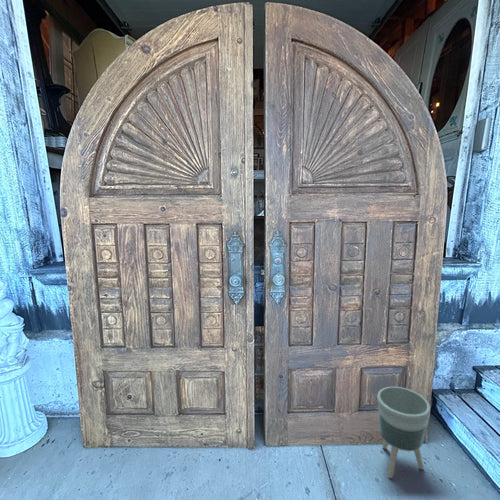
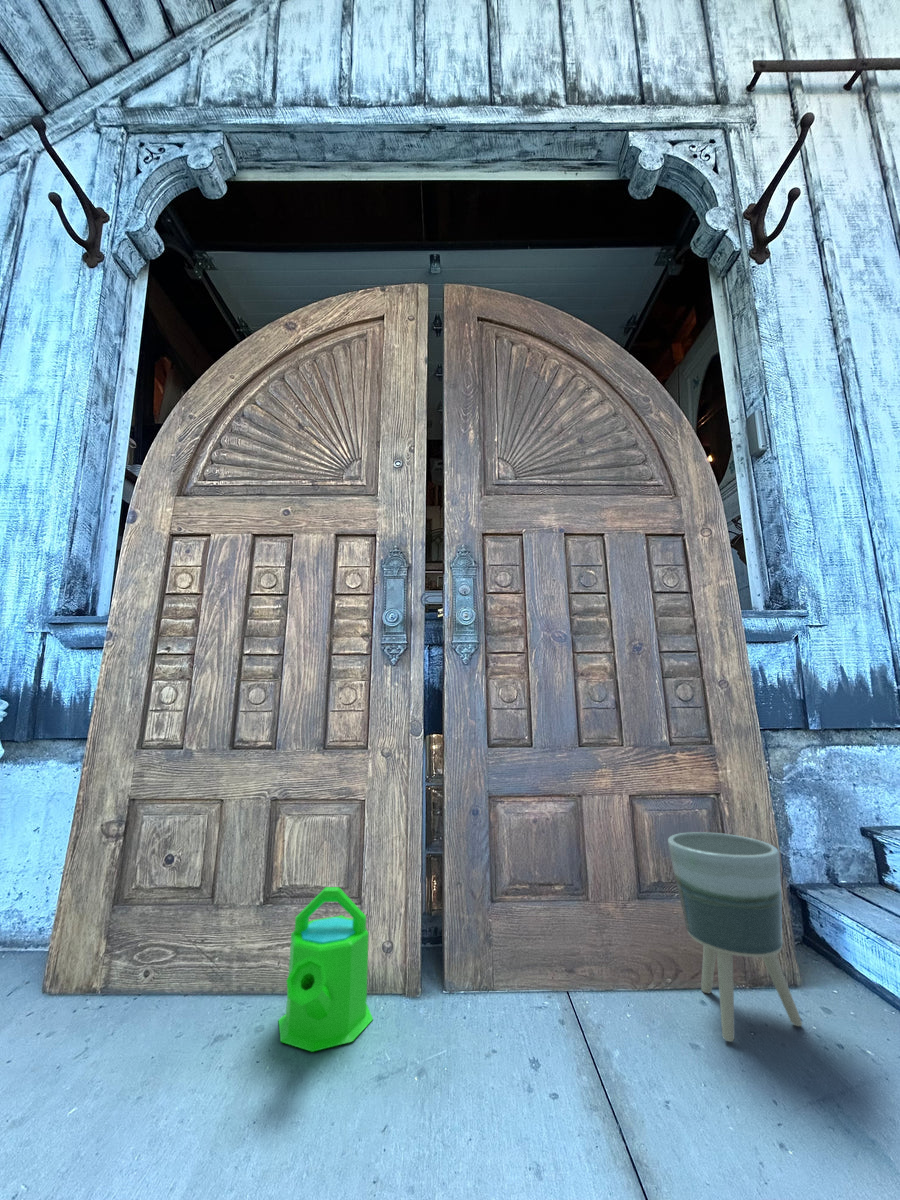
watering can: none [194,417,236,483] -> present [278,887,373,1052]

